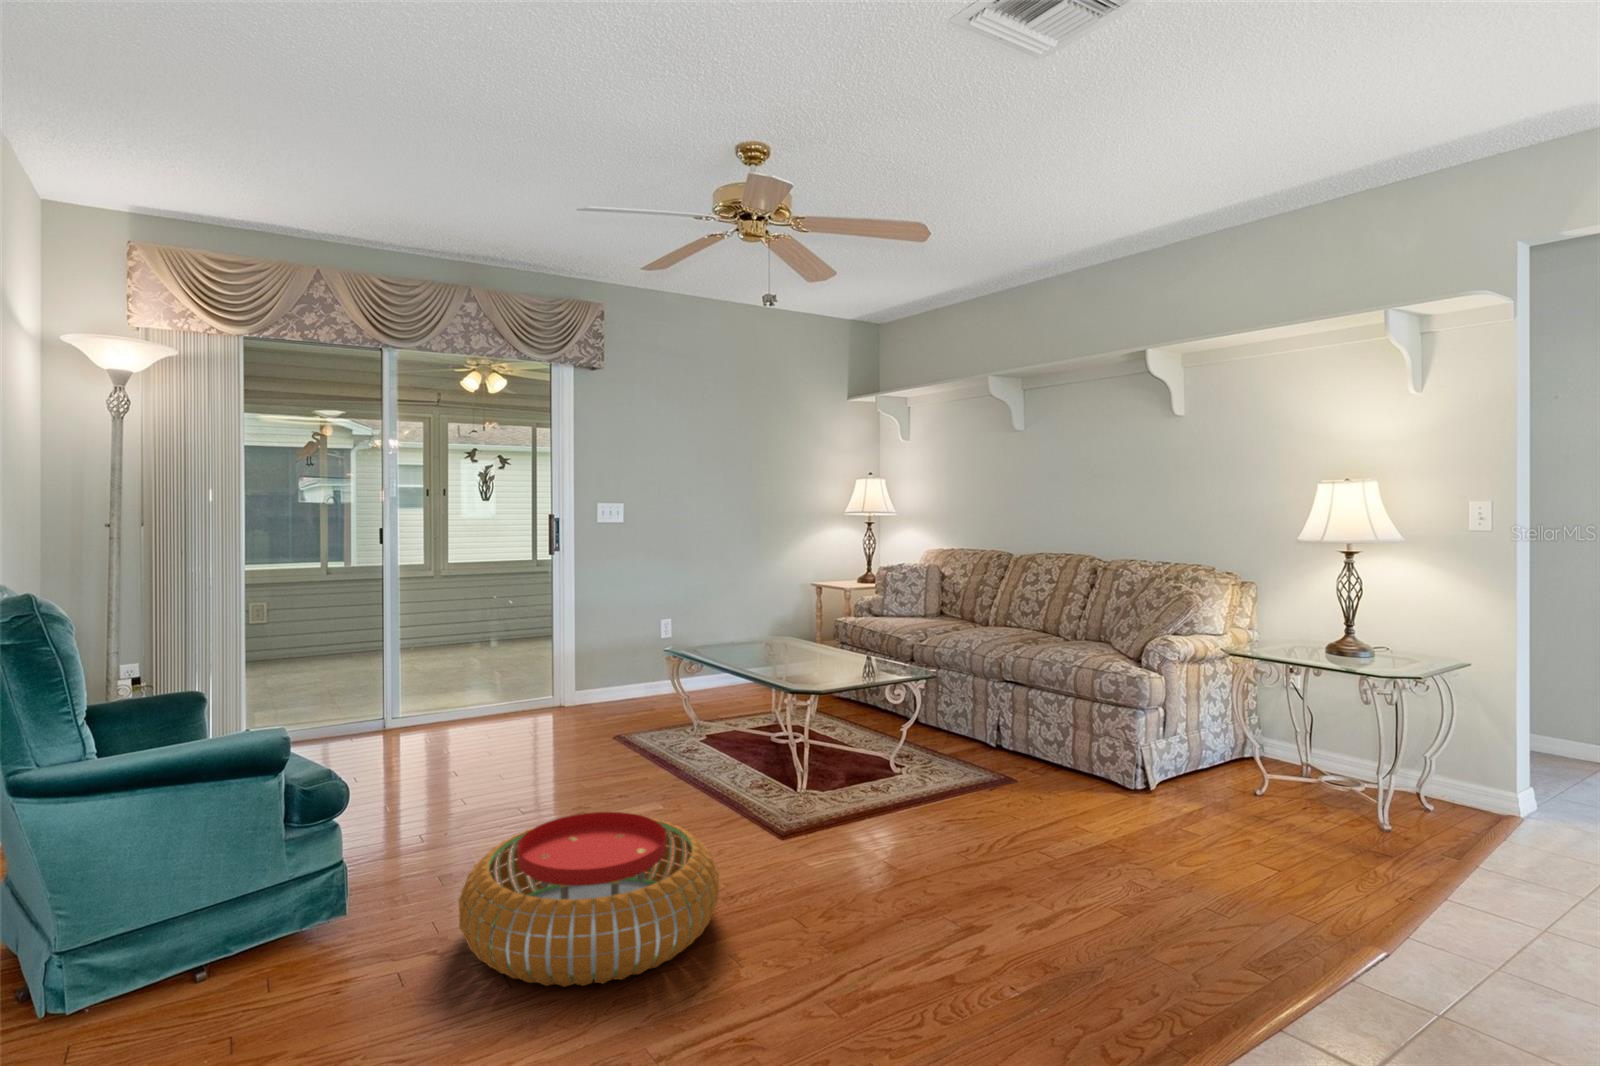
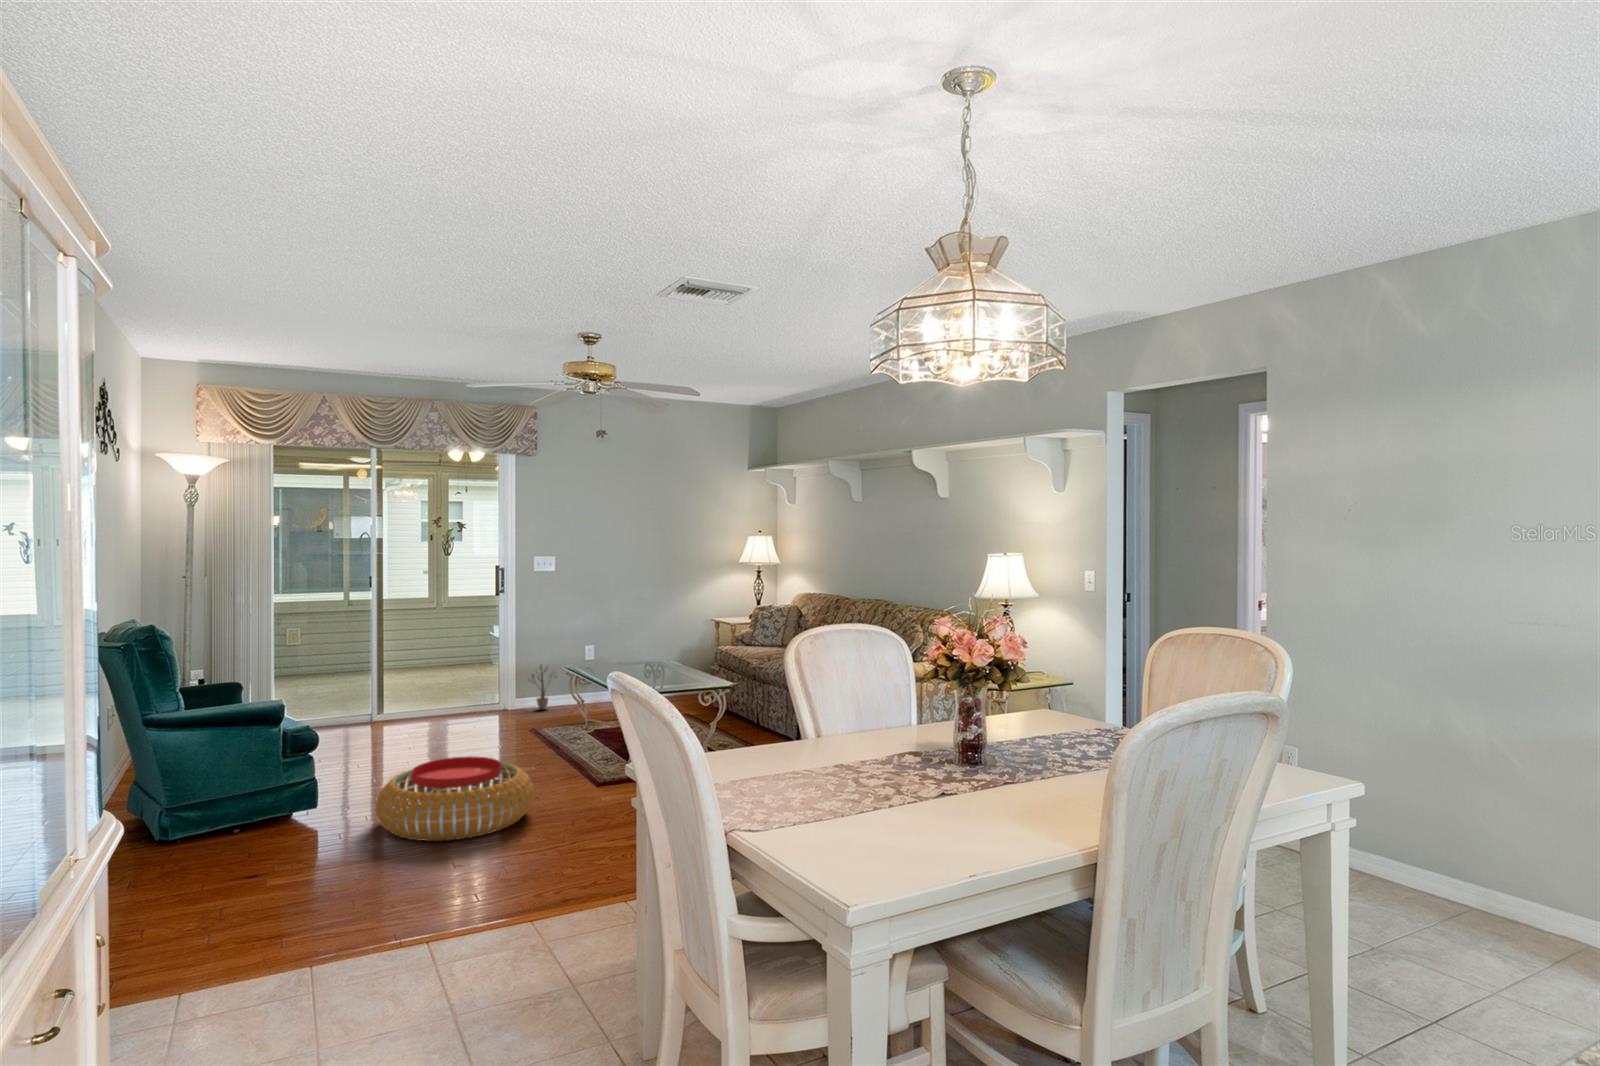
decorative plant: none [587,644,632,704] -> present [523,665,556,710]

